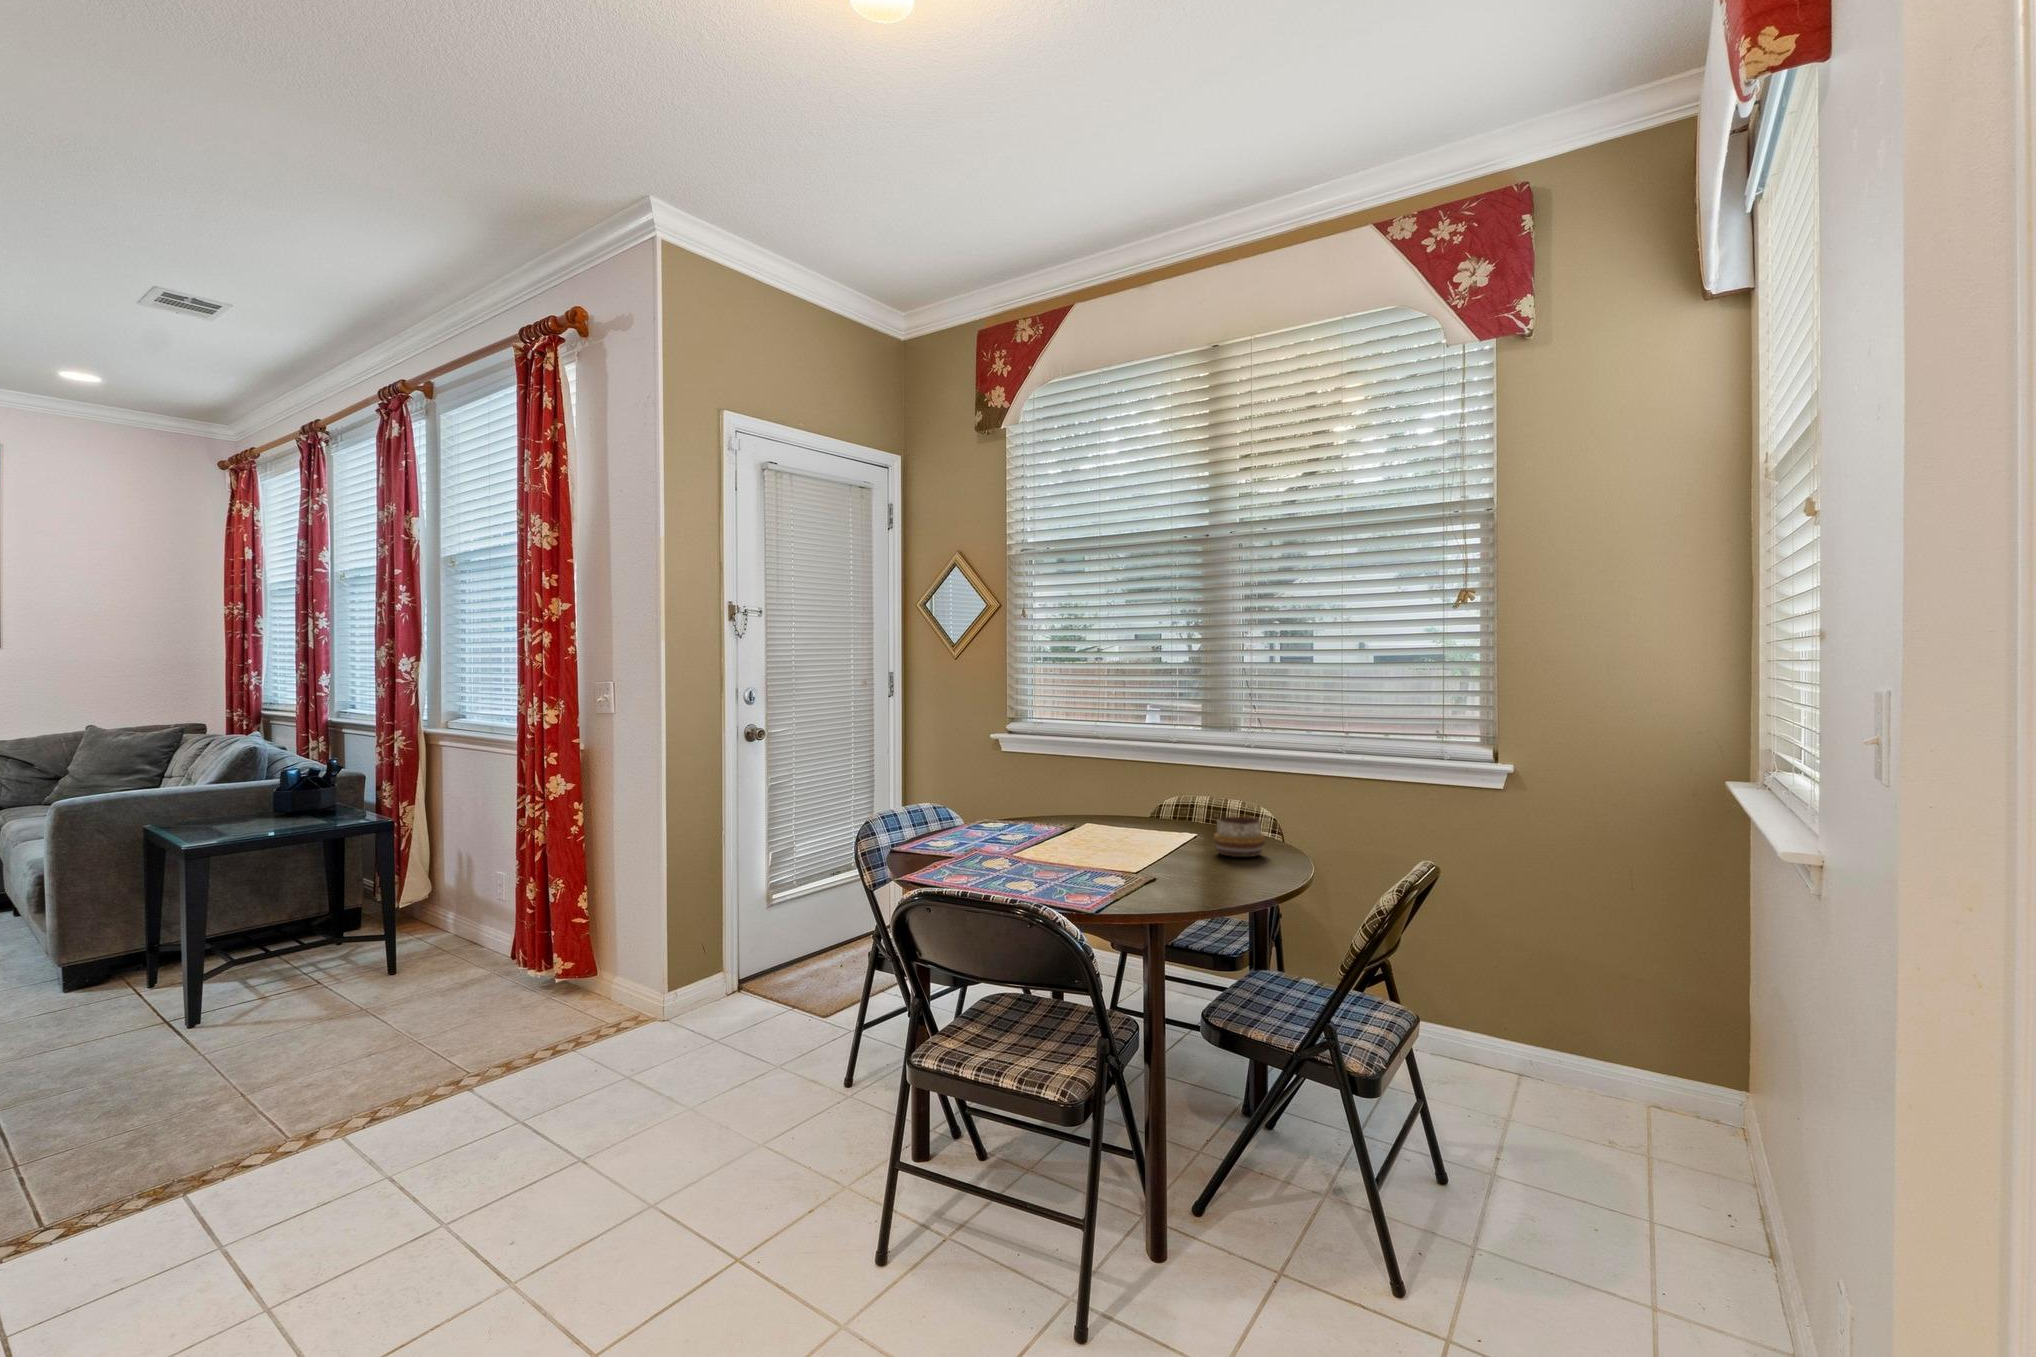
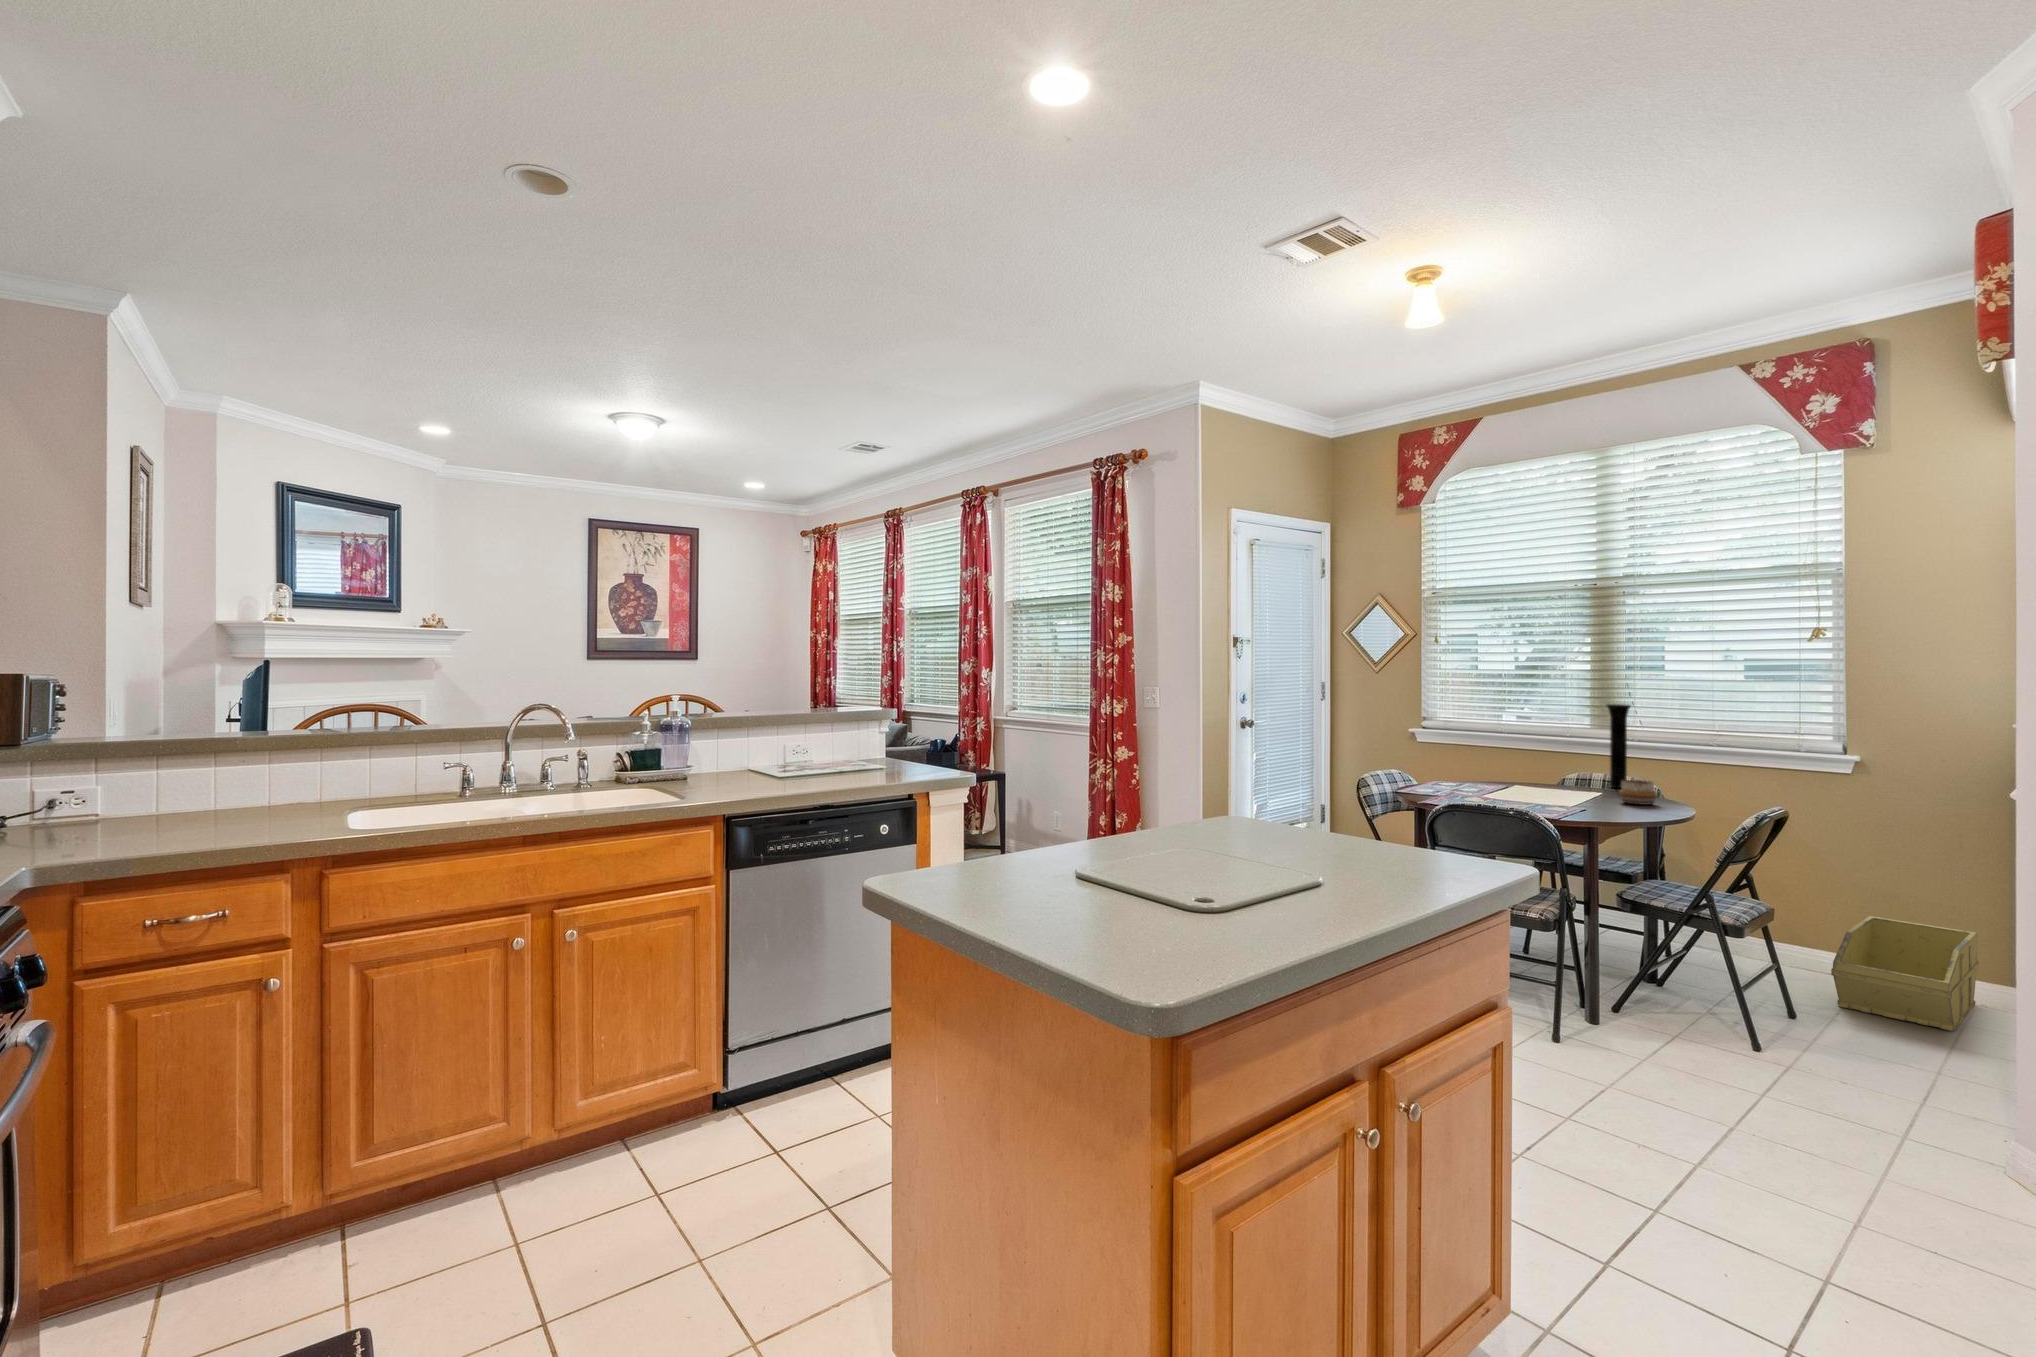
vase: none [1208,698,1241,820] -> present [1607,704,1631,788]
storage bin: none [1496,991,1663,1195] -> present [1831,916,1979,1031]

